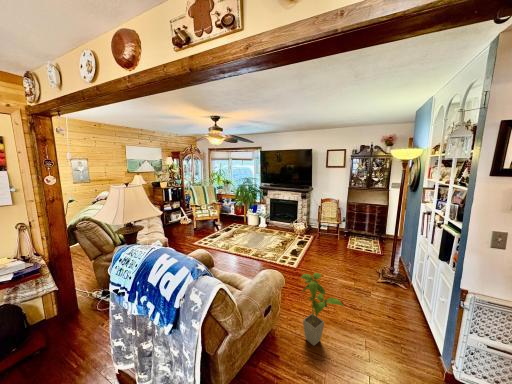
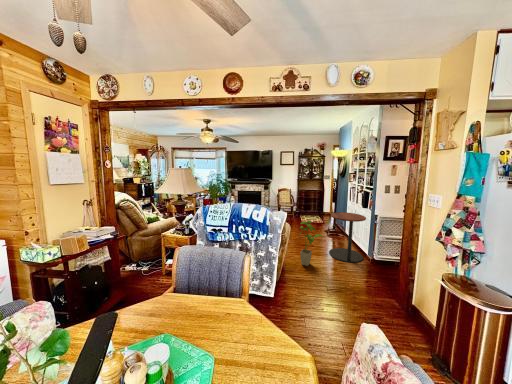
side table: none [365,257,441,361] -> present [329,212,366,262]

